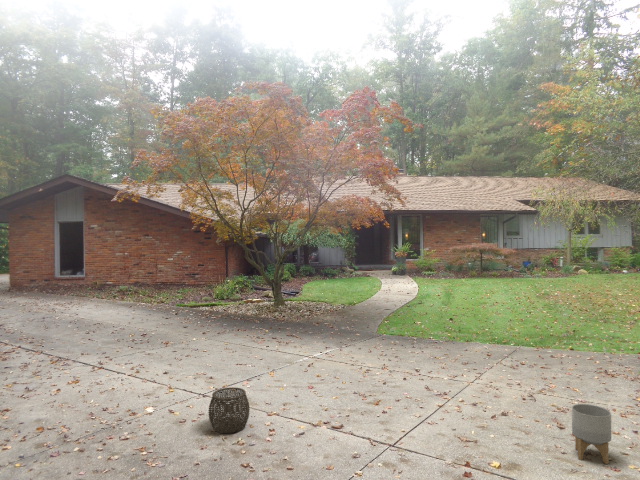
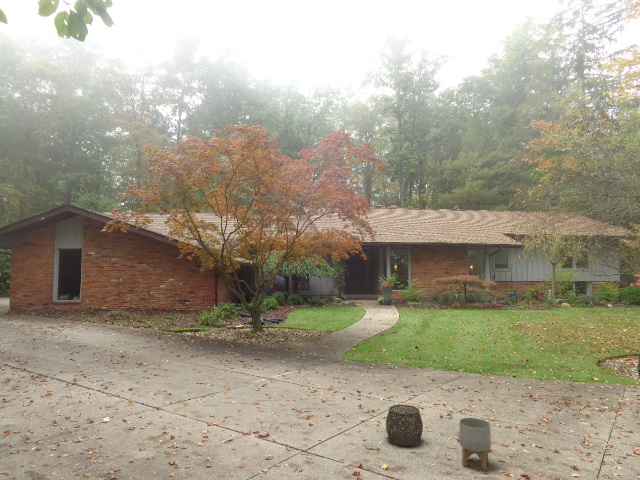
woven basket: present [208,387,250,433] -> present [386,405,423,446]

